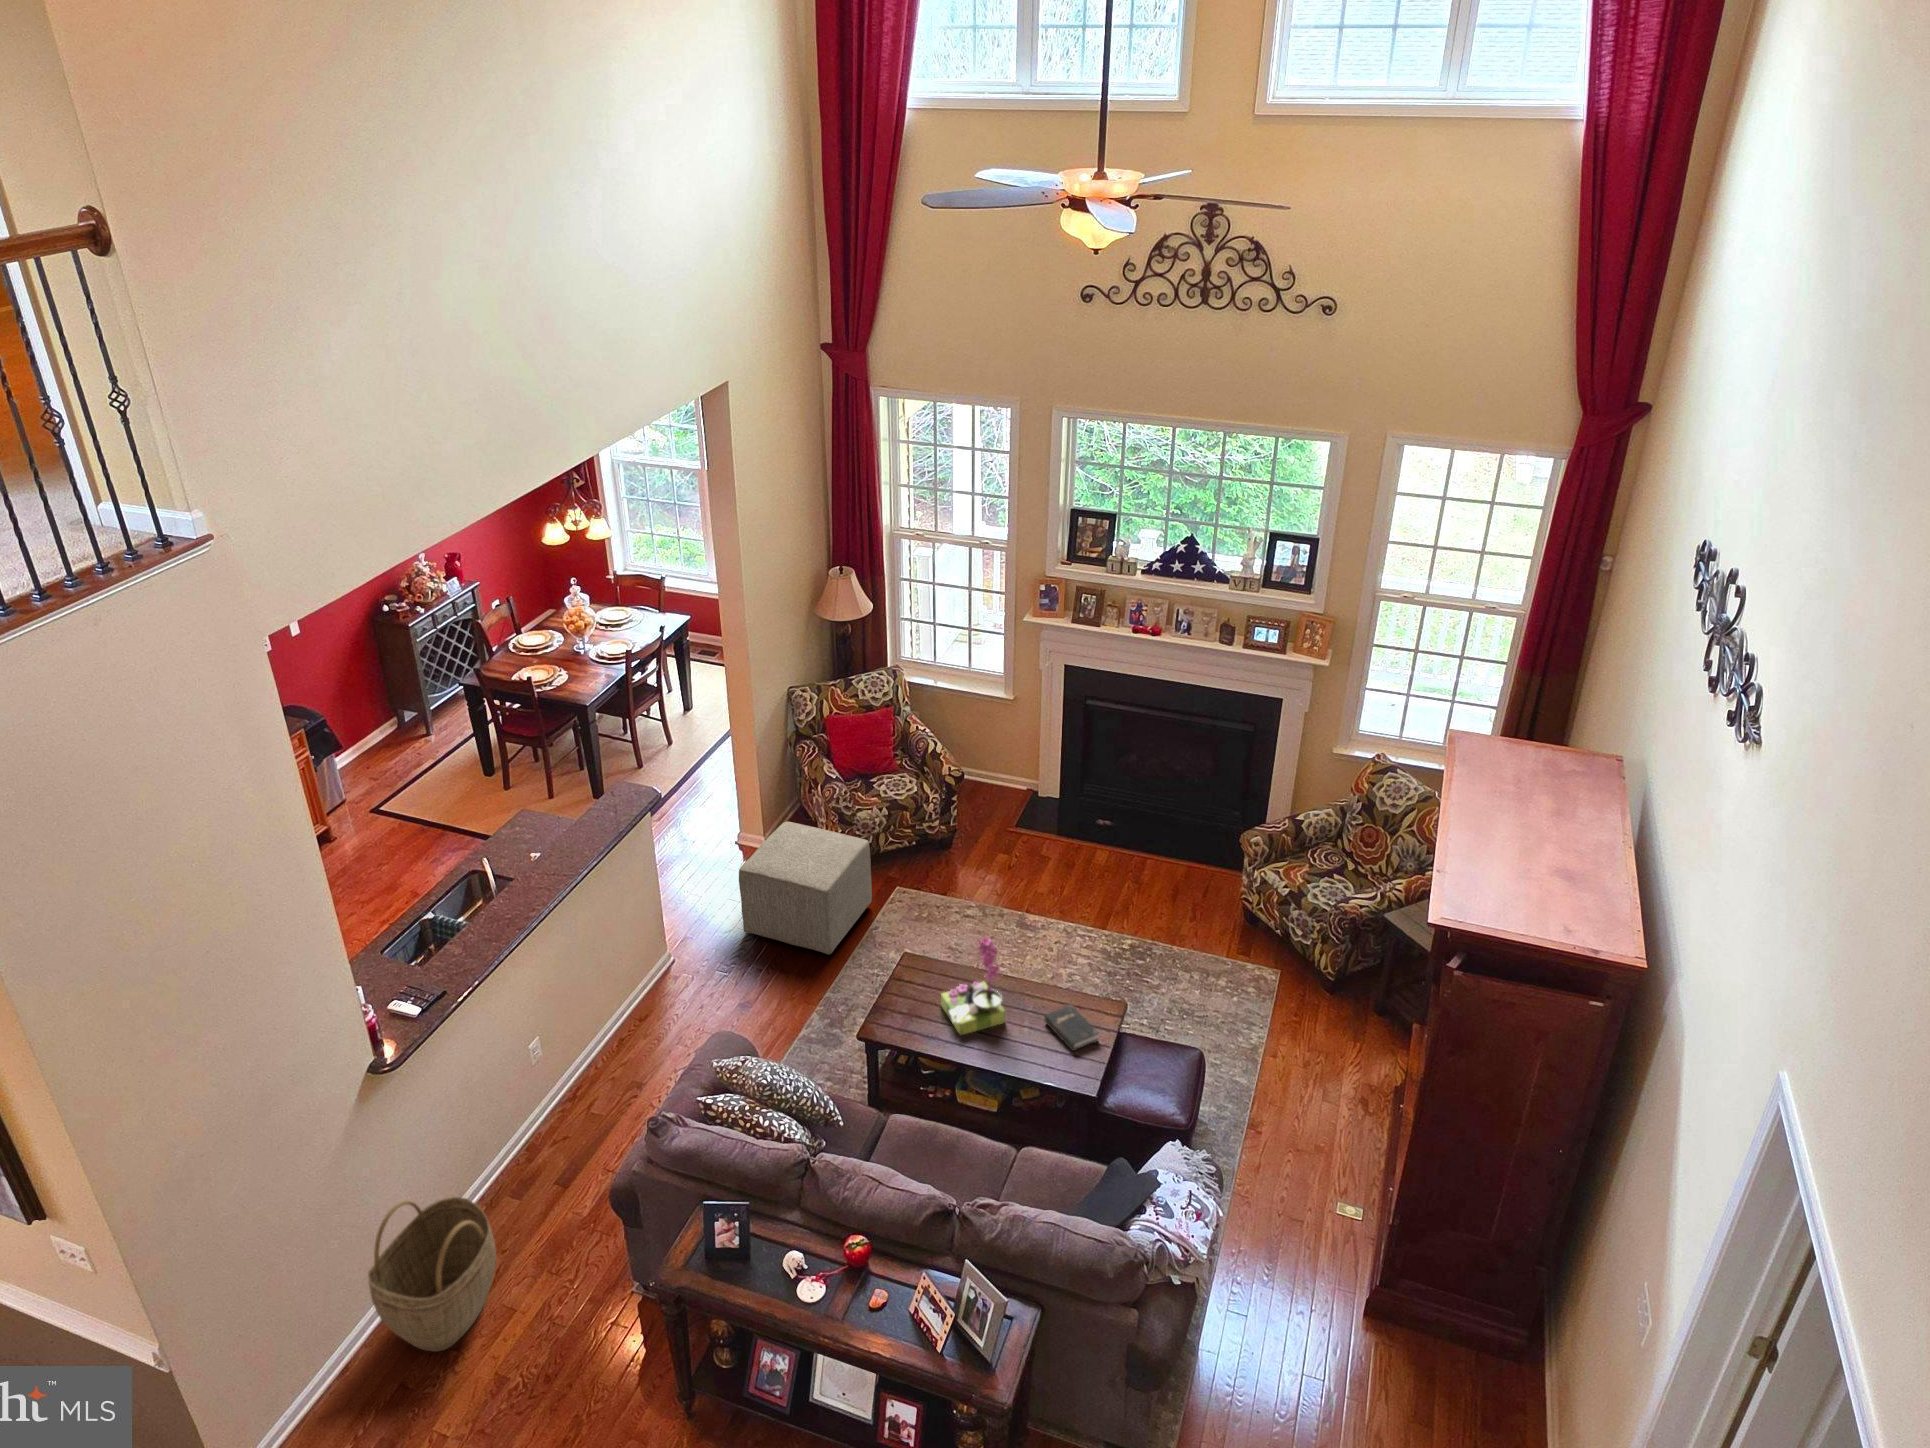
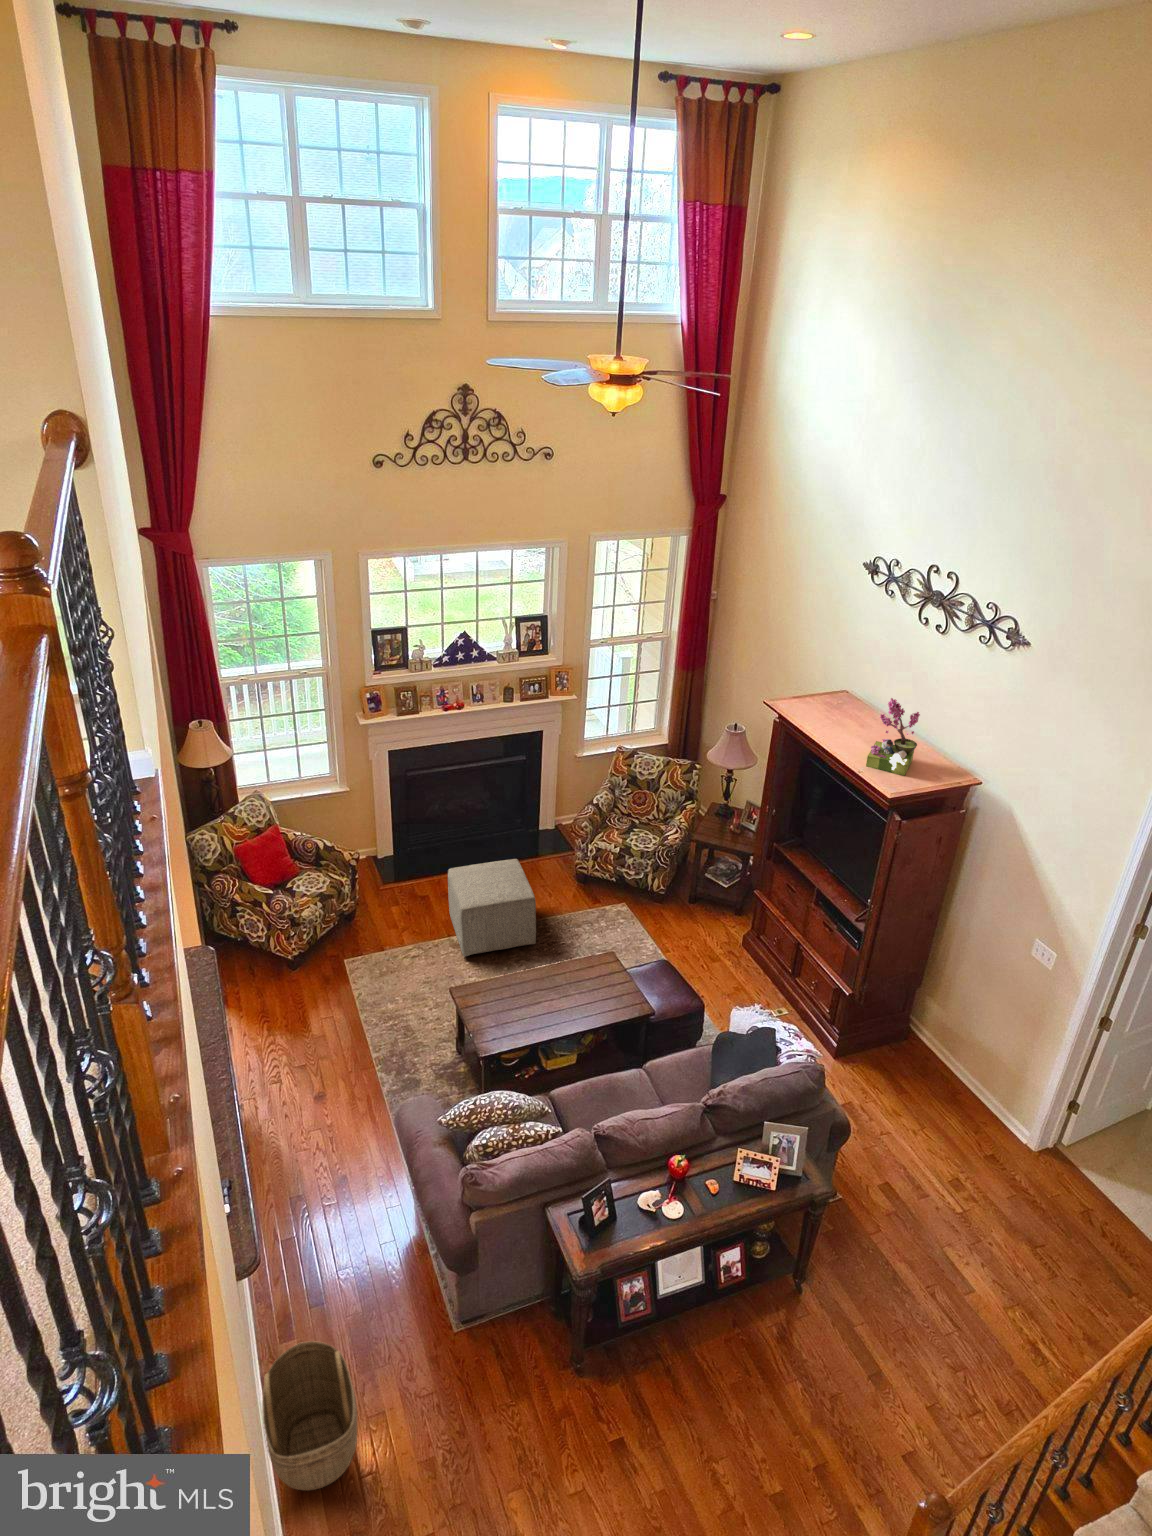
ottoman: present [739,821,872,954] -> present [448,859,536,956]
flower arrangement: present [941,937,1005,1035] -> present [866,698,920,776]
hardback book: present [1044,1004,1098,1051] -> none [577,970,618,998]

